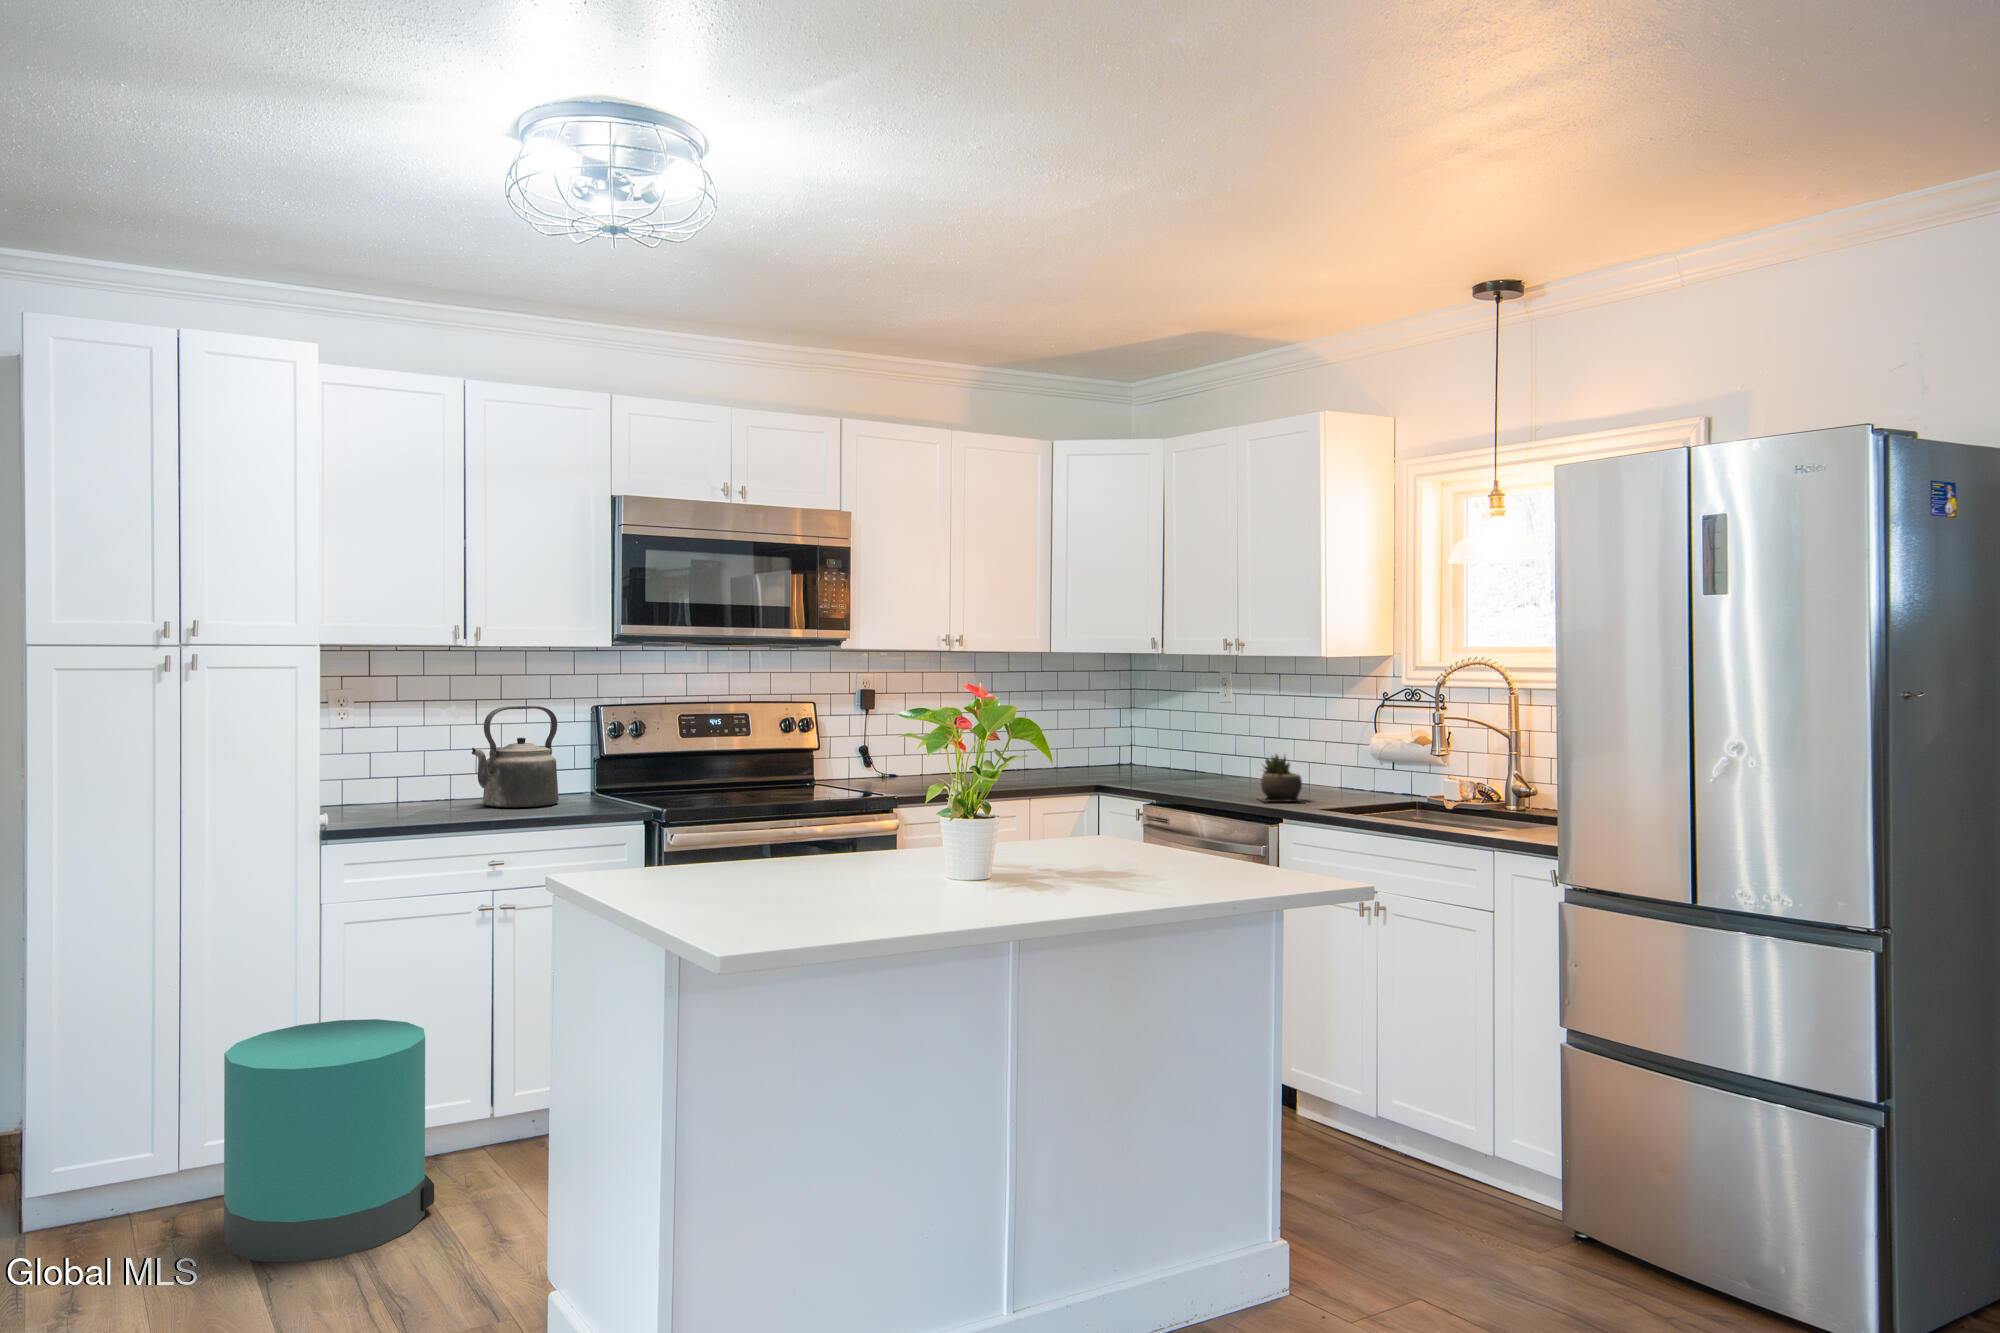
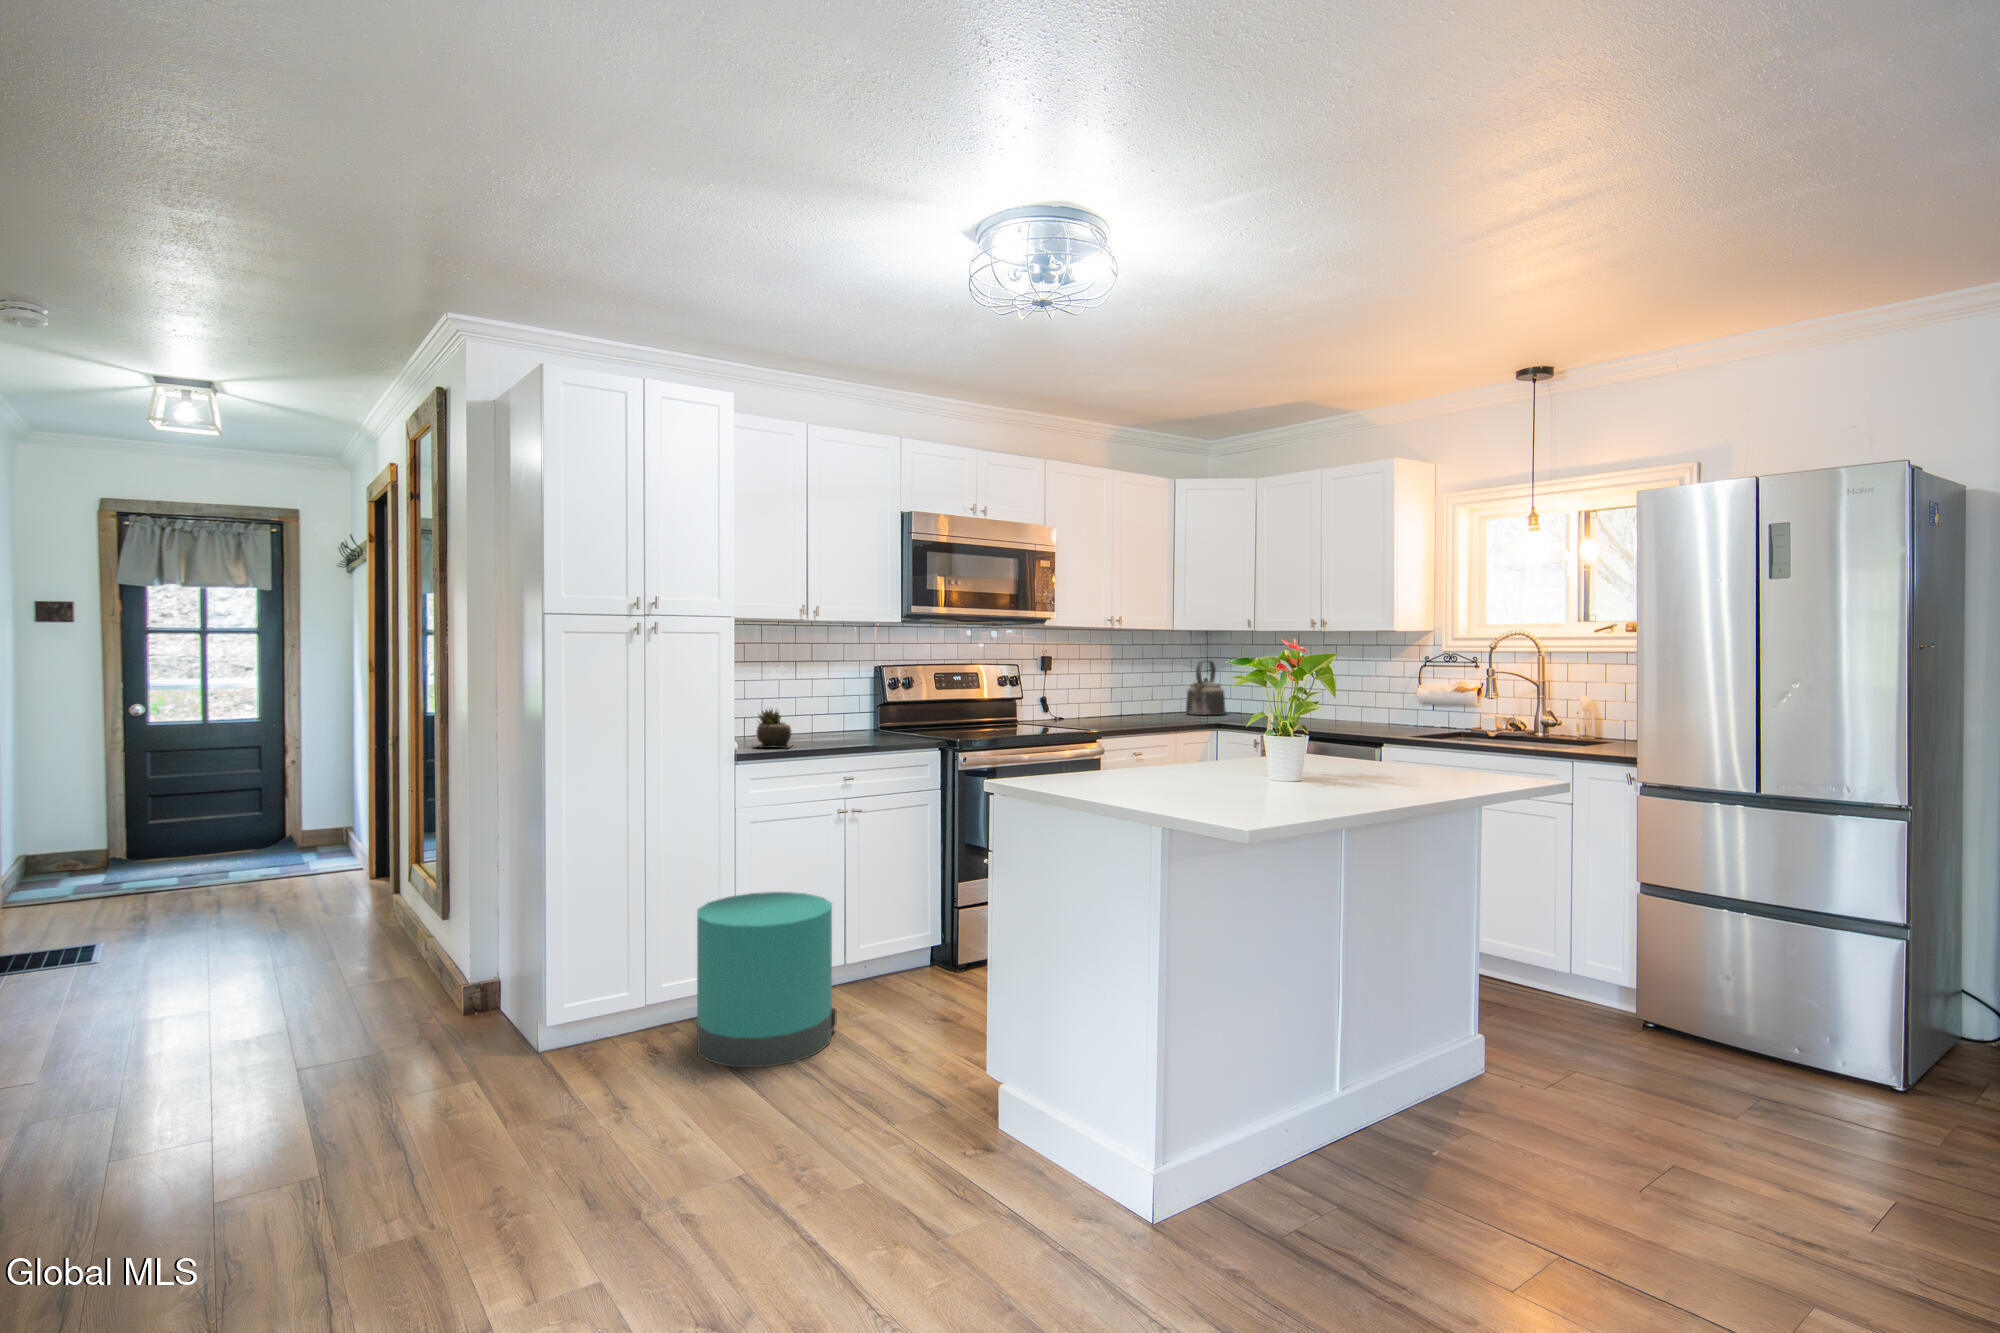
kettle: present [472,706,559,807] -> present [1186,661,1226,715]
succulent plant: present [1258,754,1302,802] -> present [756,710,791,748]

